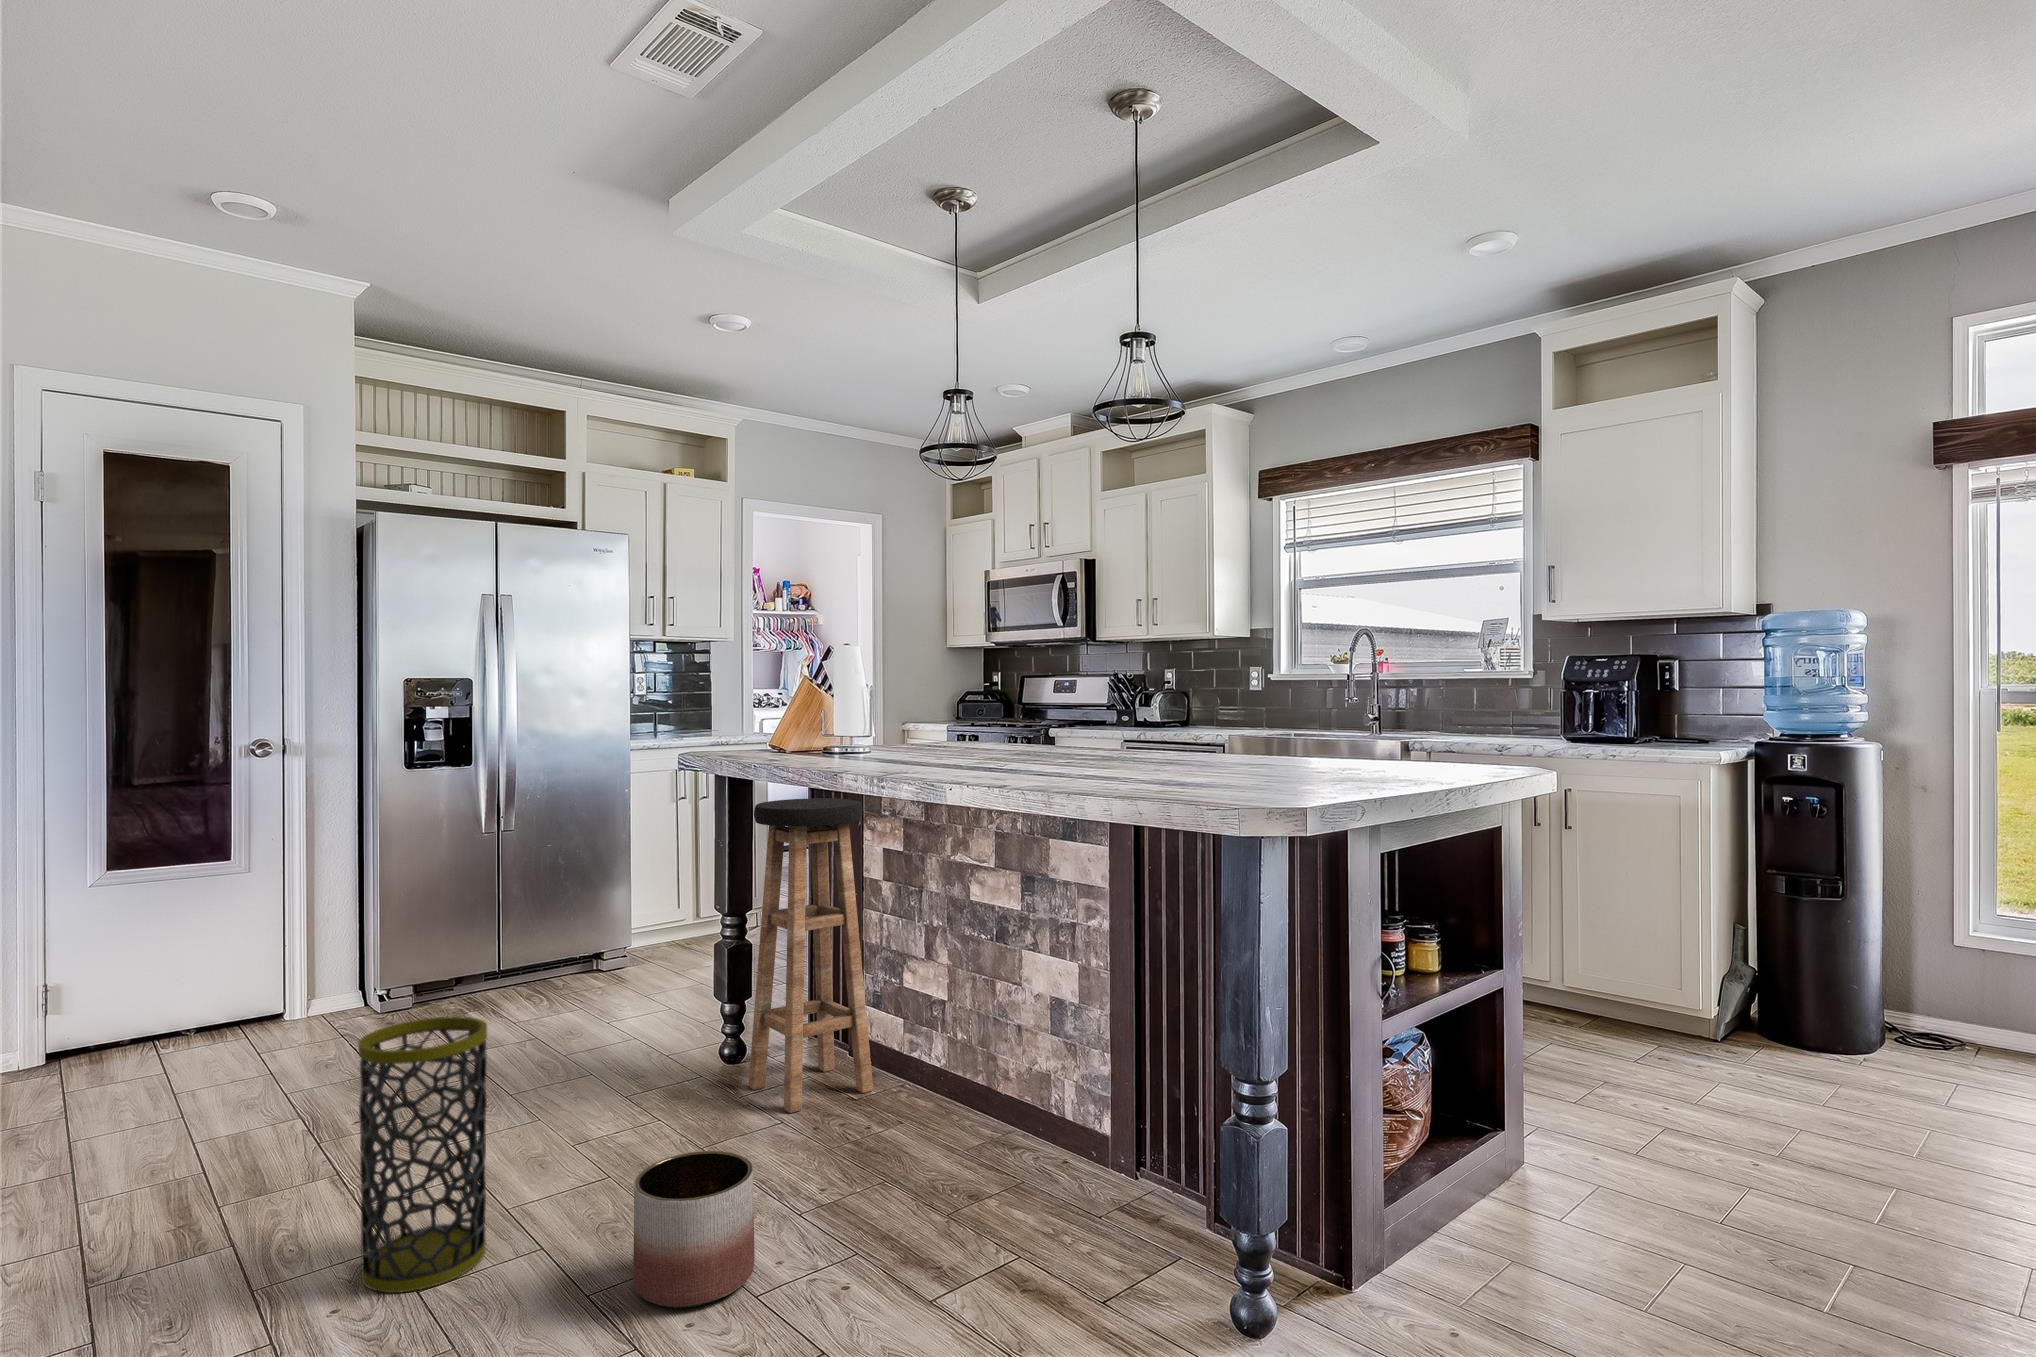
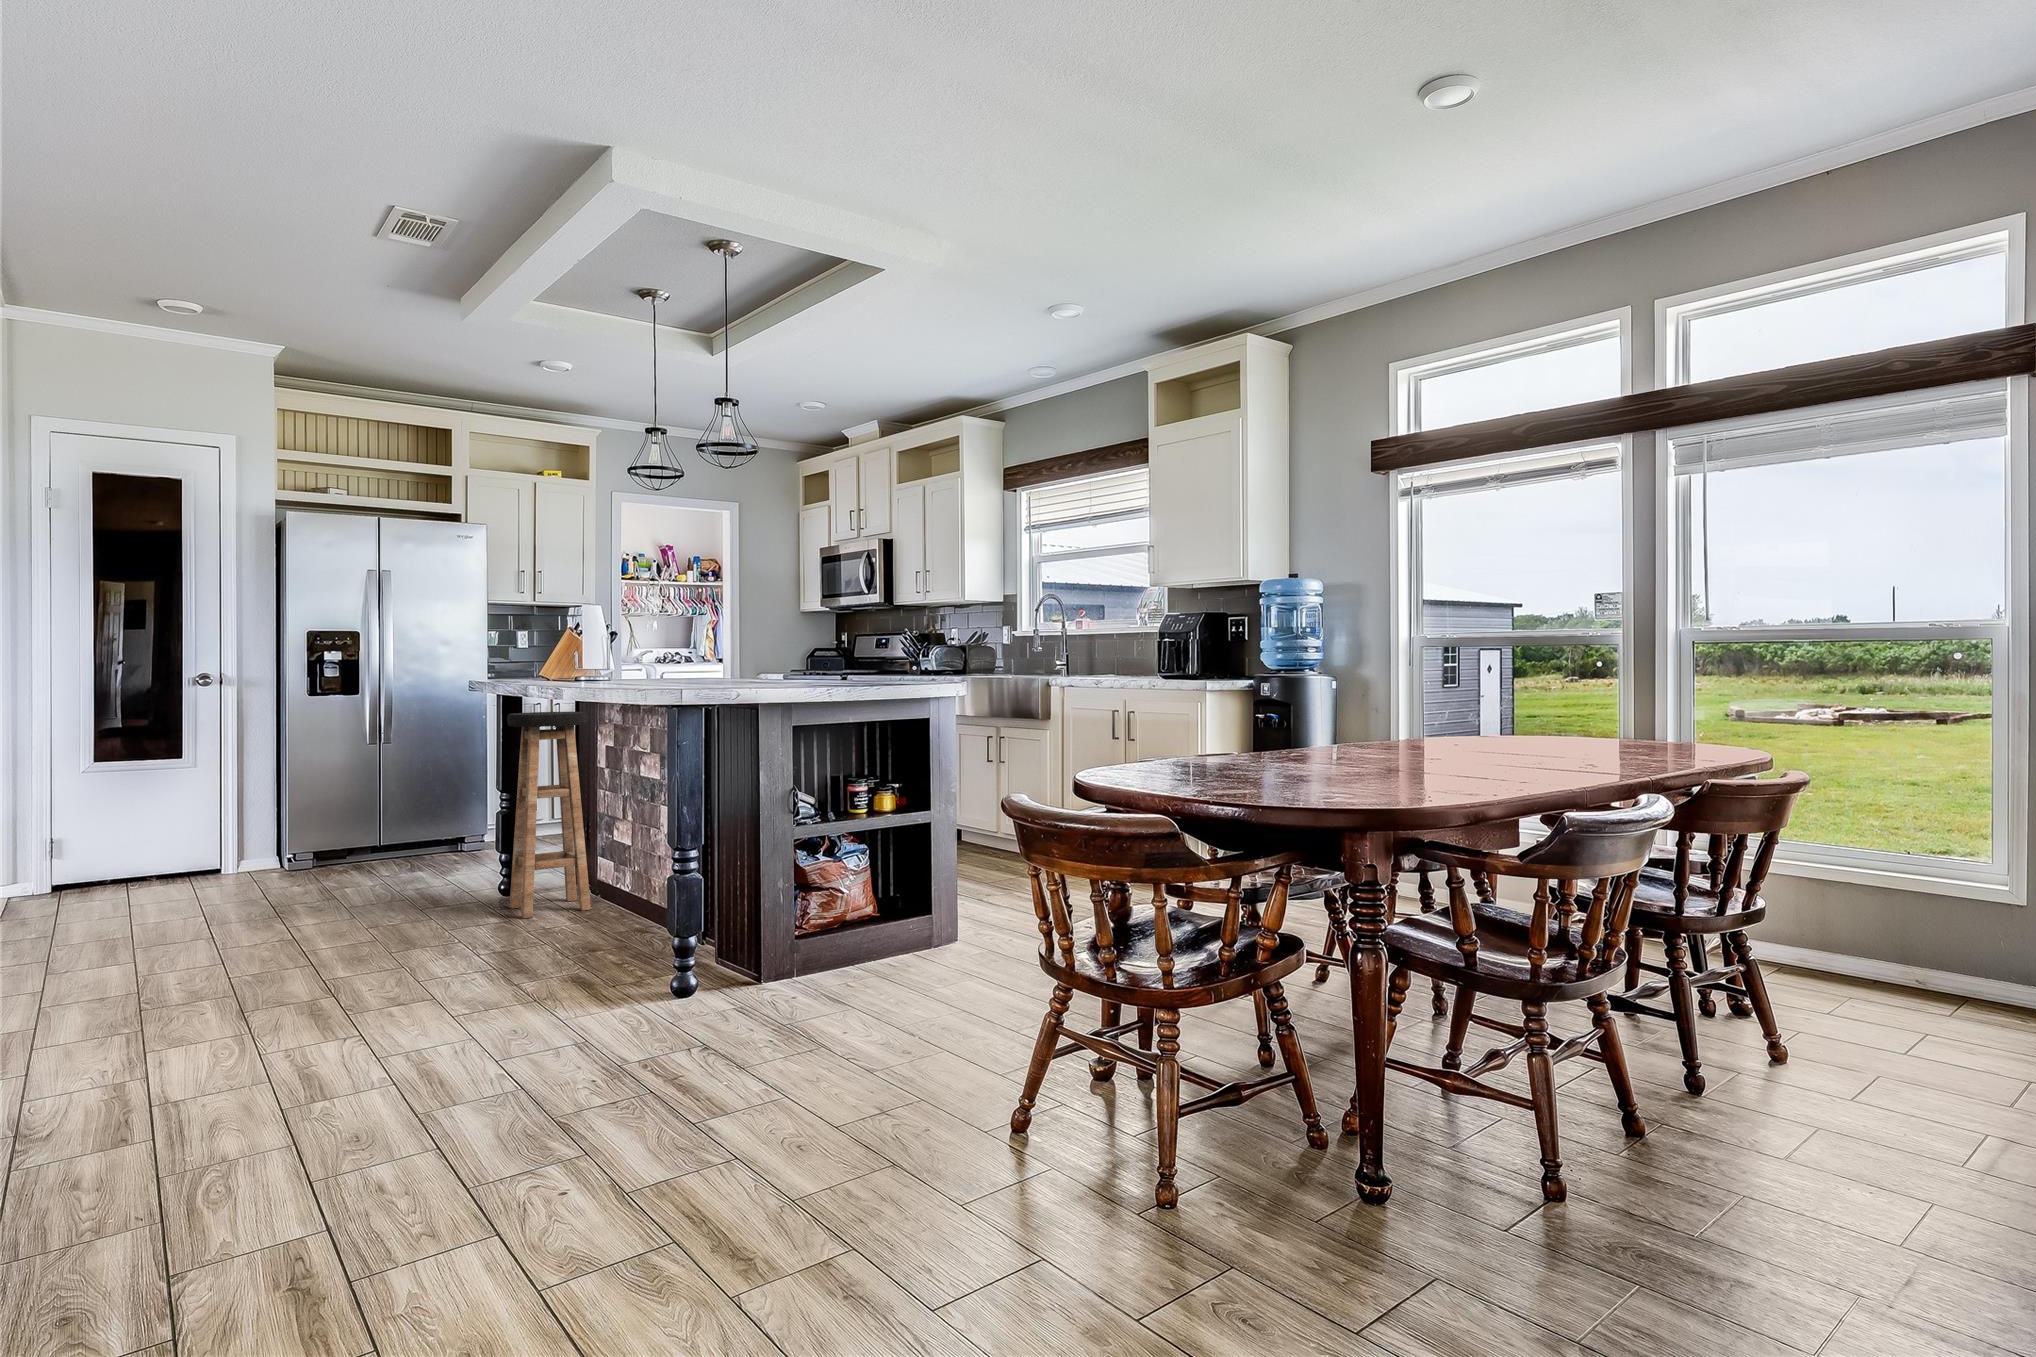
trash can: present [358,1016,487,1293] -> none [198,829,282,981]
planter: present [633,1151,755,1308] -> none [352,909,432,987]

